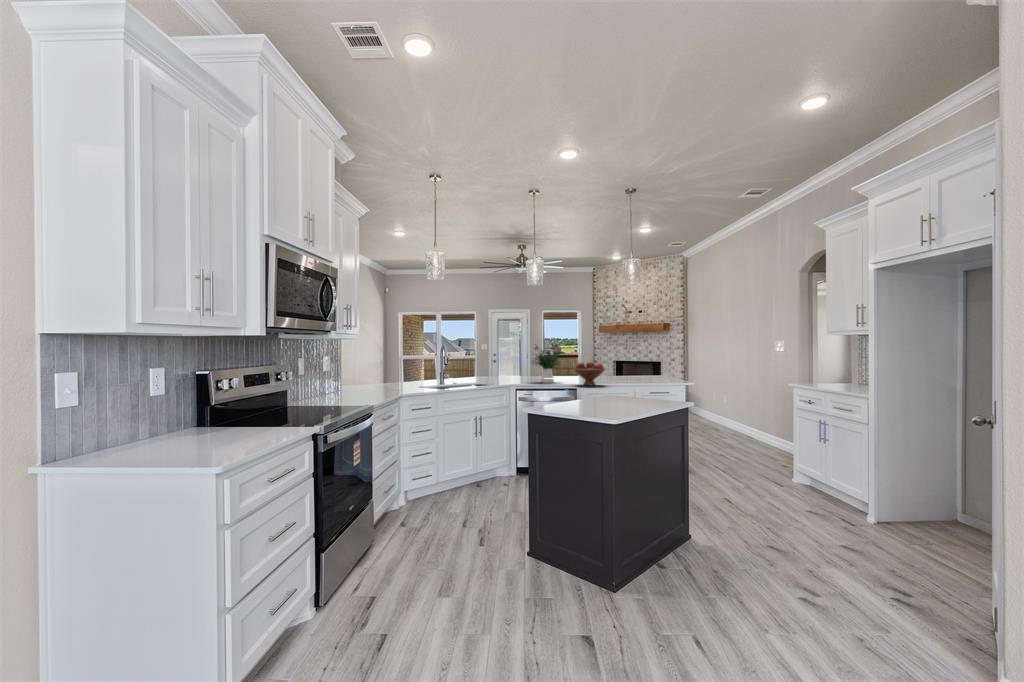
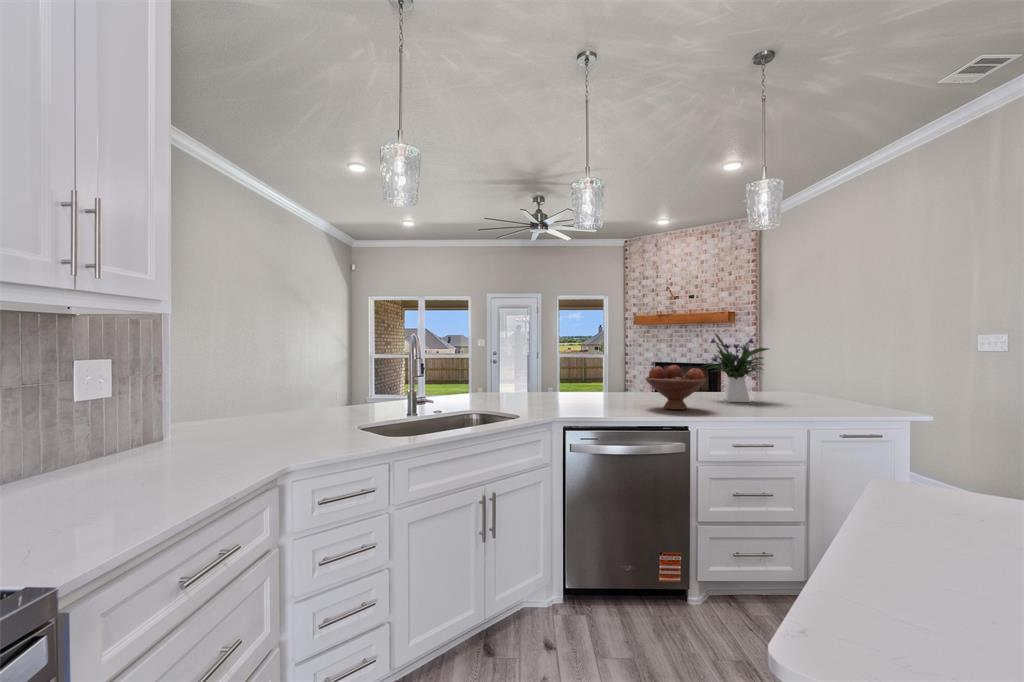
flower arrangement: present [533,346,563,383] -> present [707,334,768,402]

